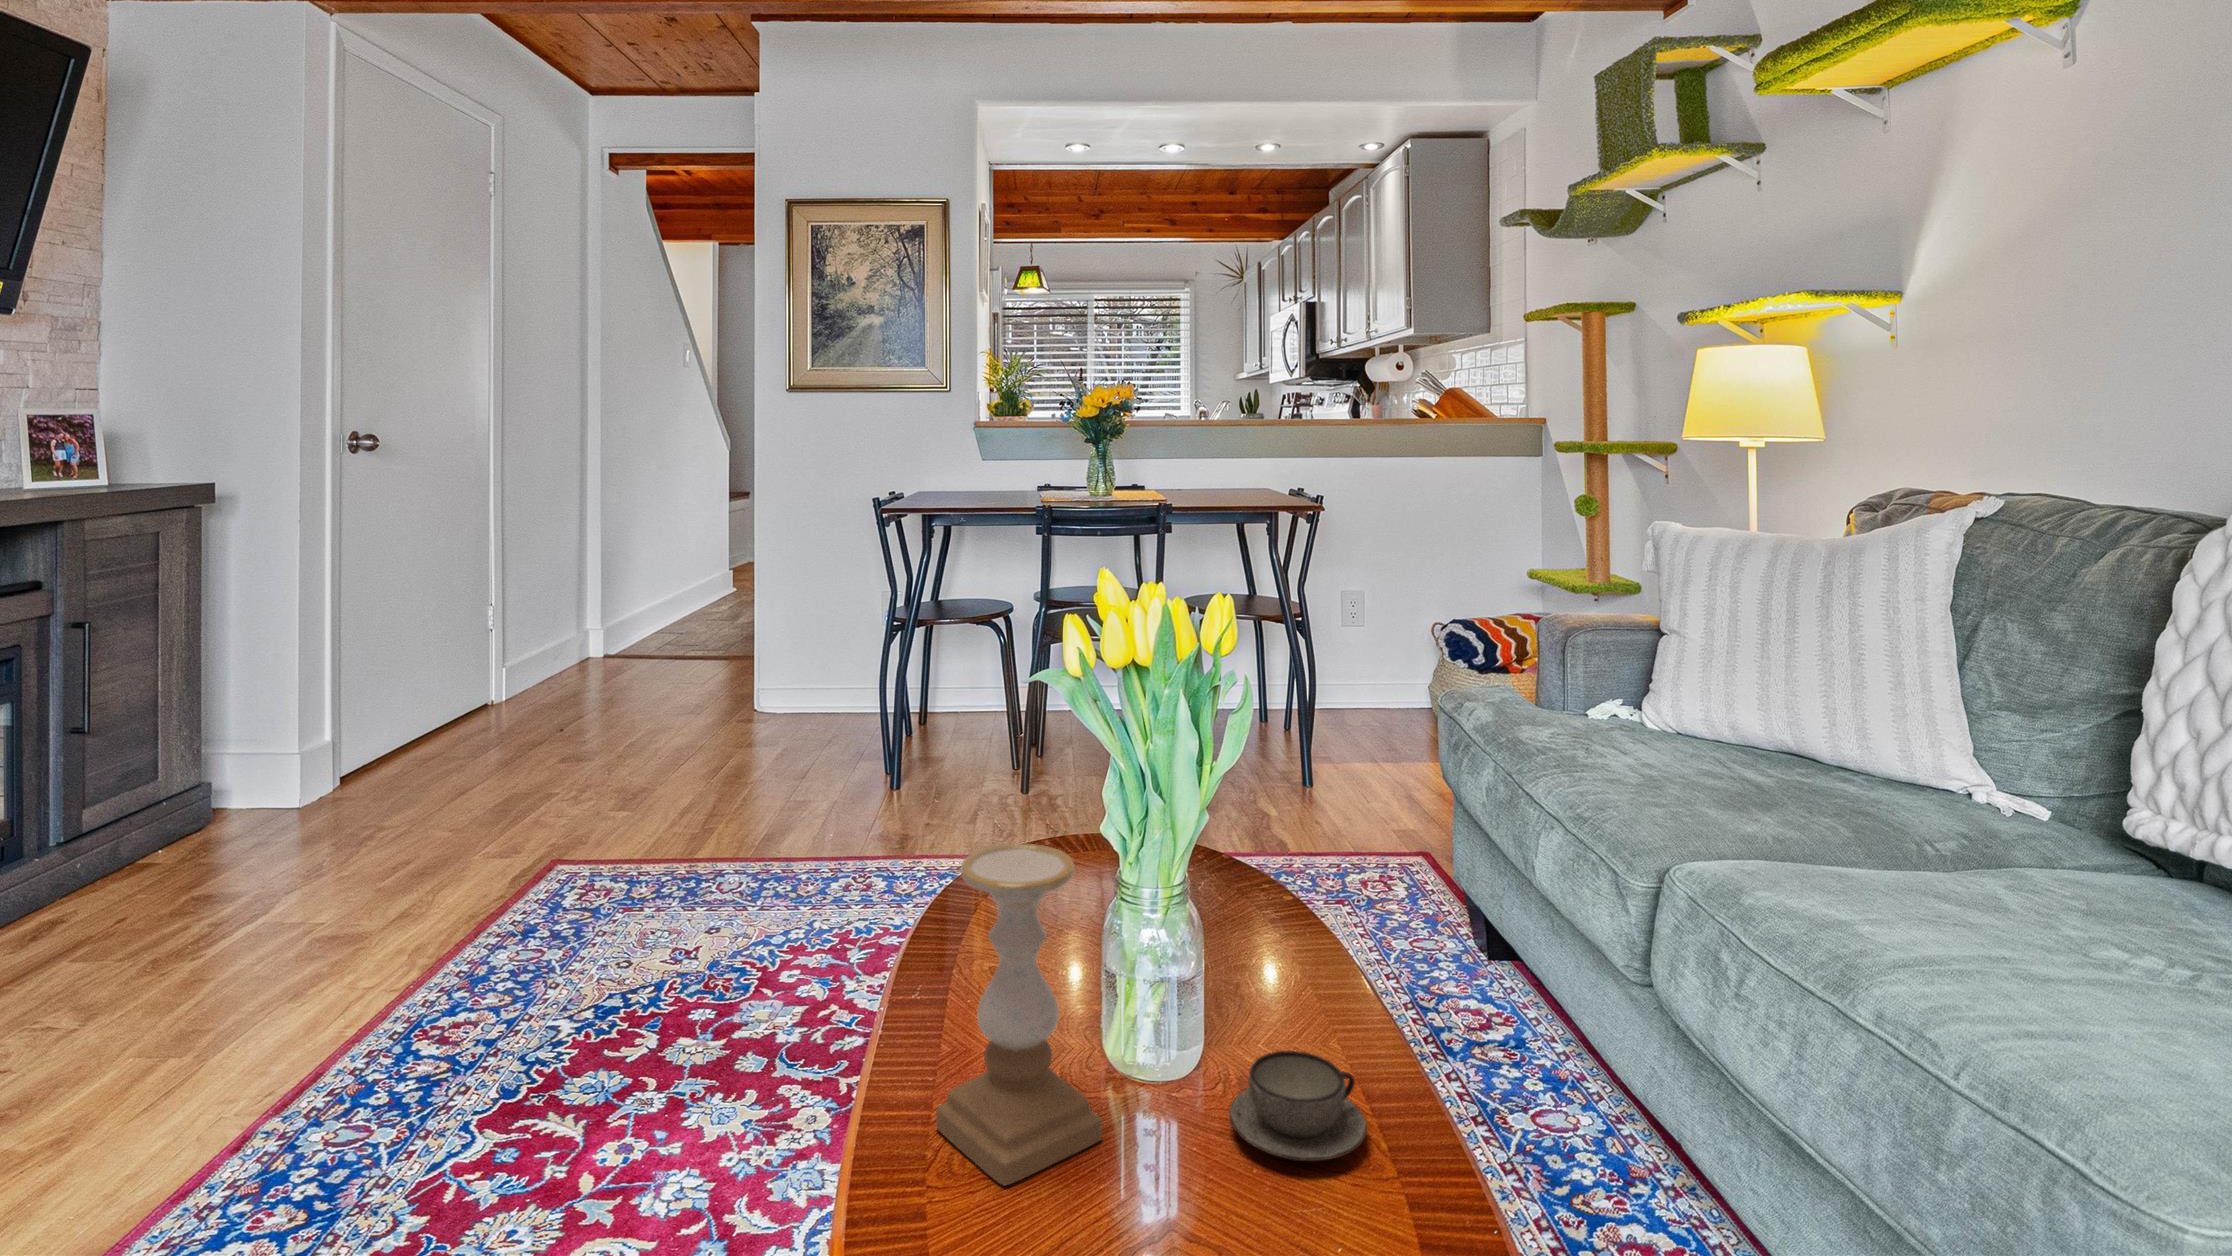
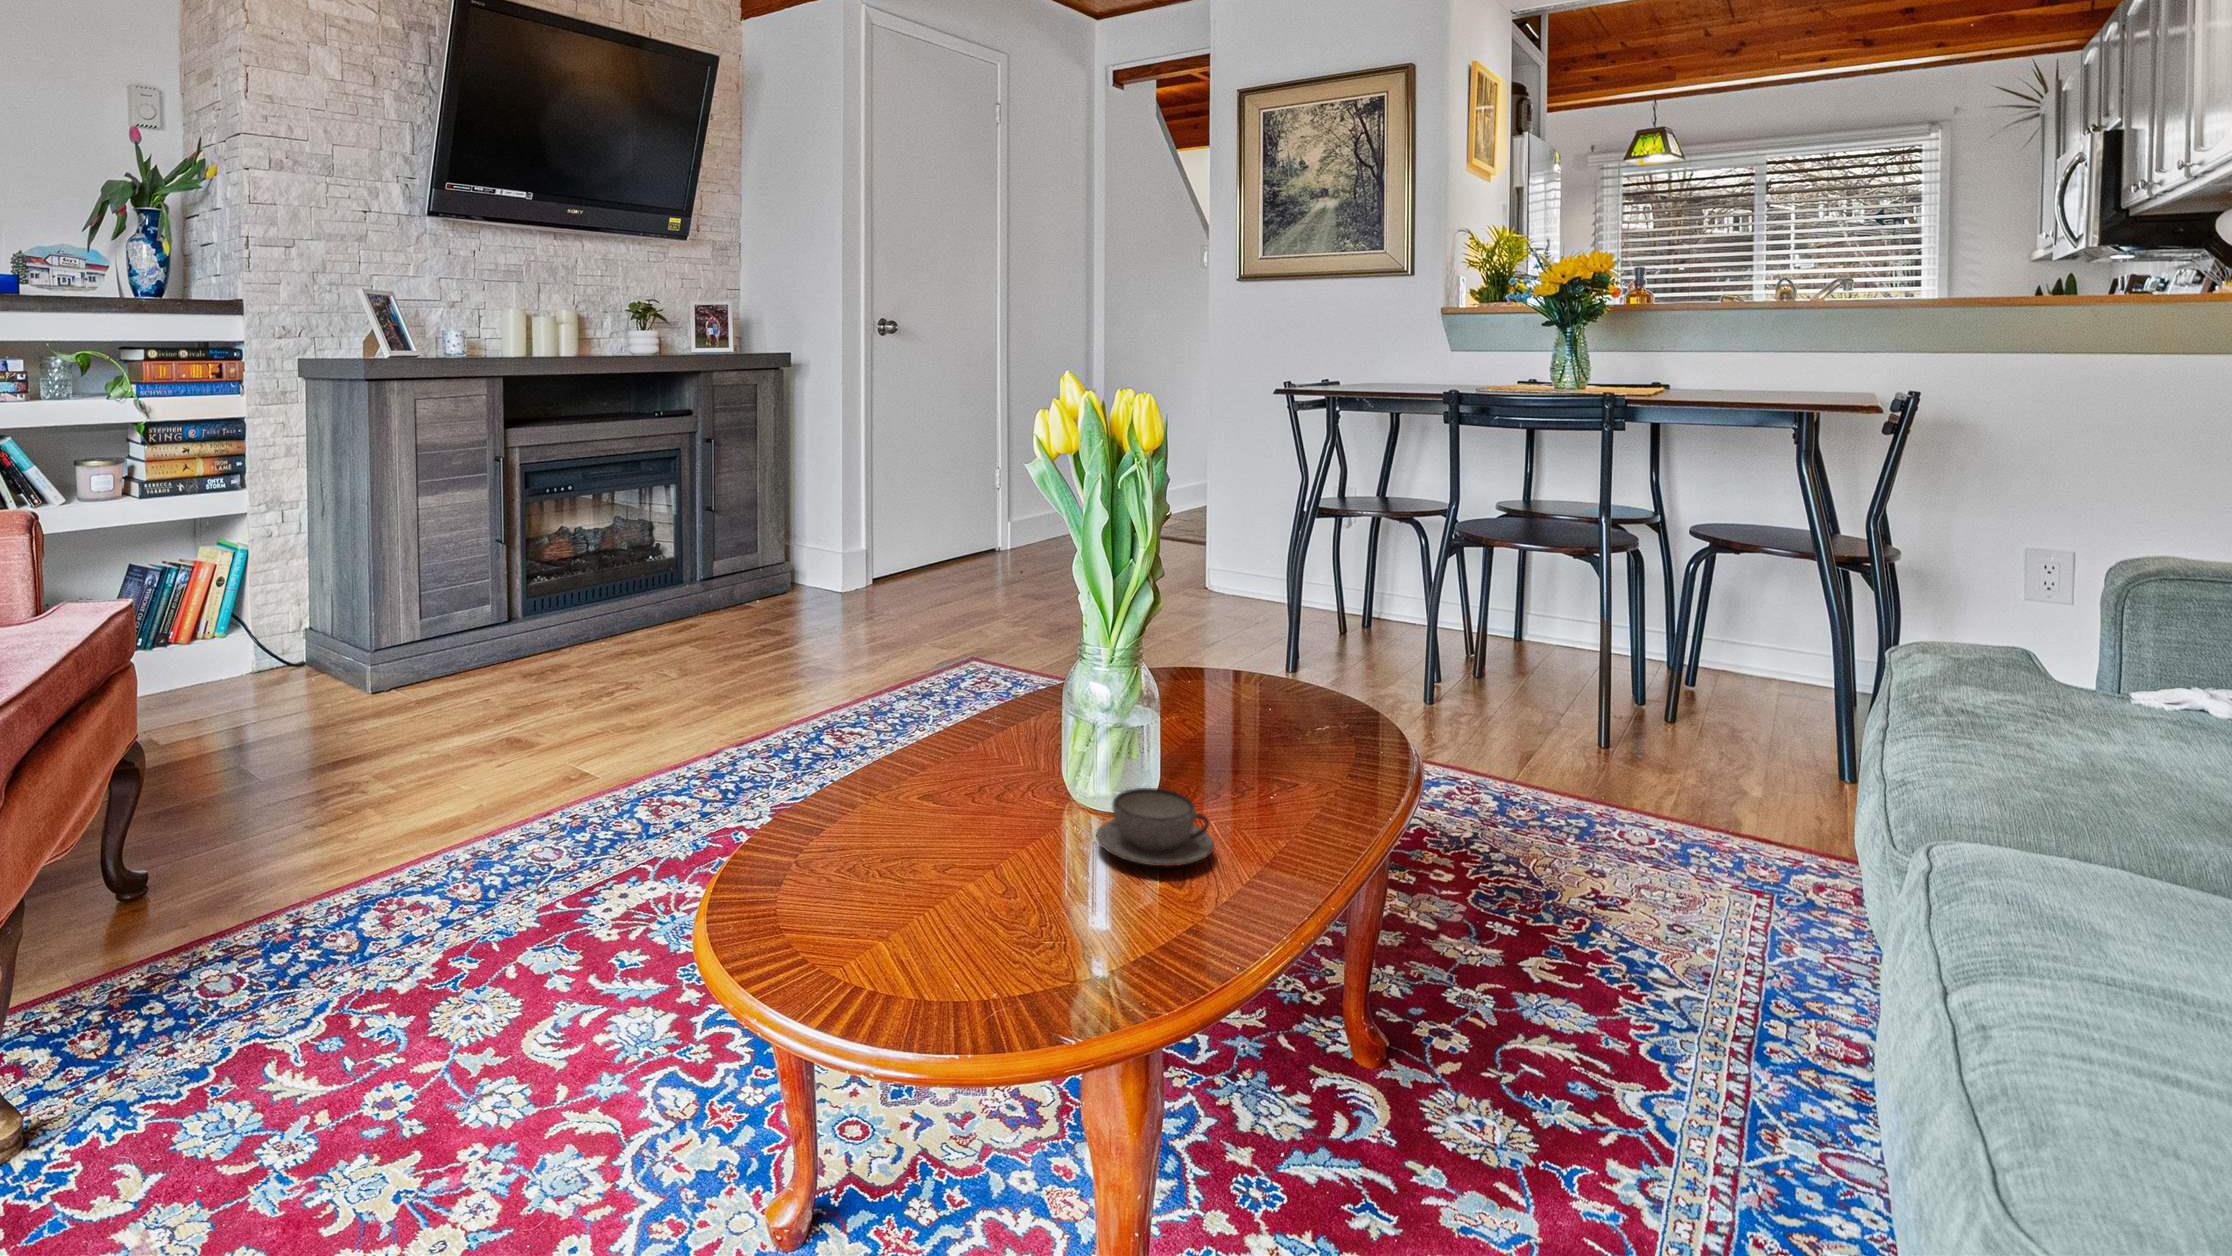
candle holder: present [936,843,1102,1186] -> none [915,587,1012,815]

